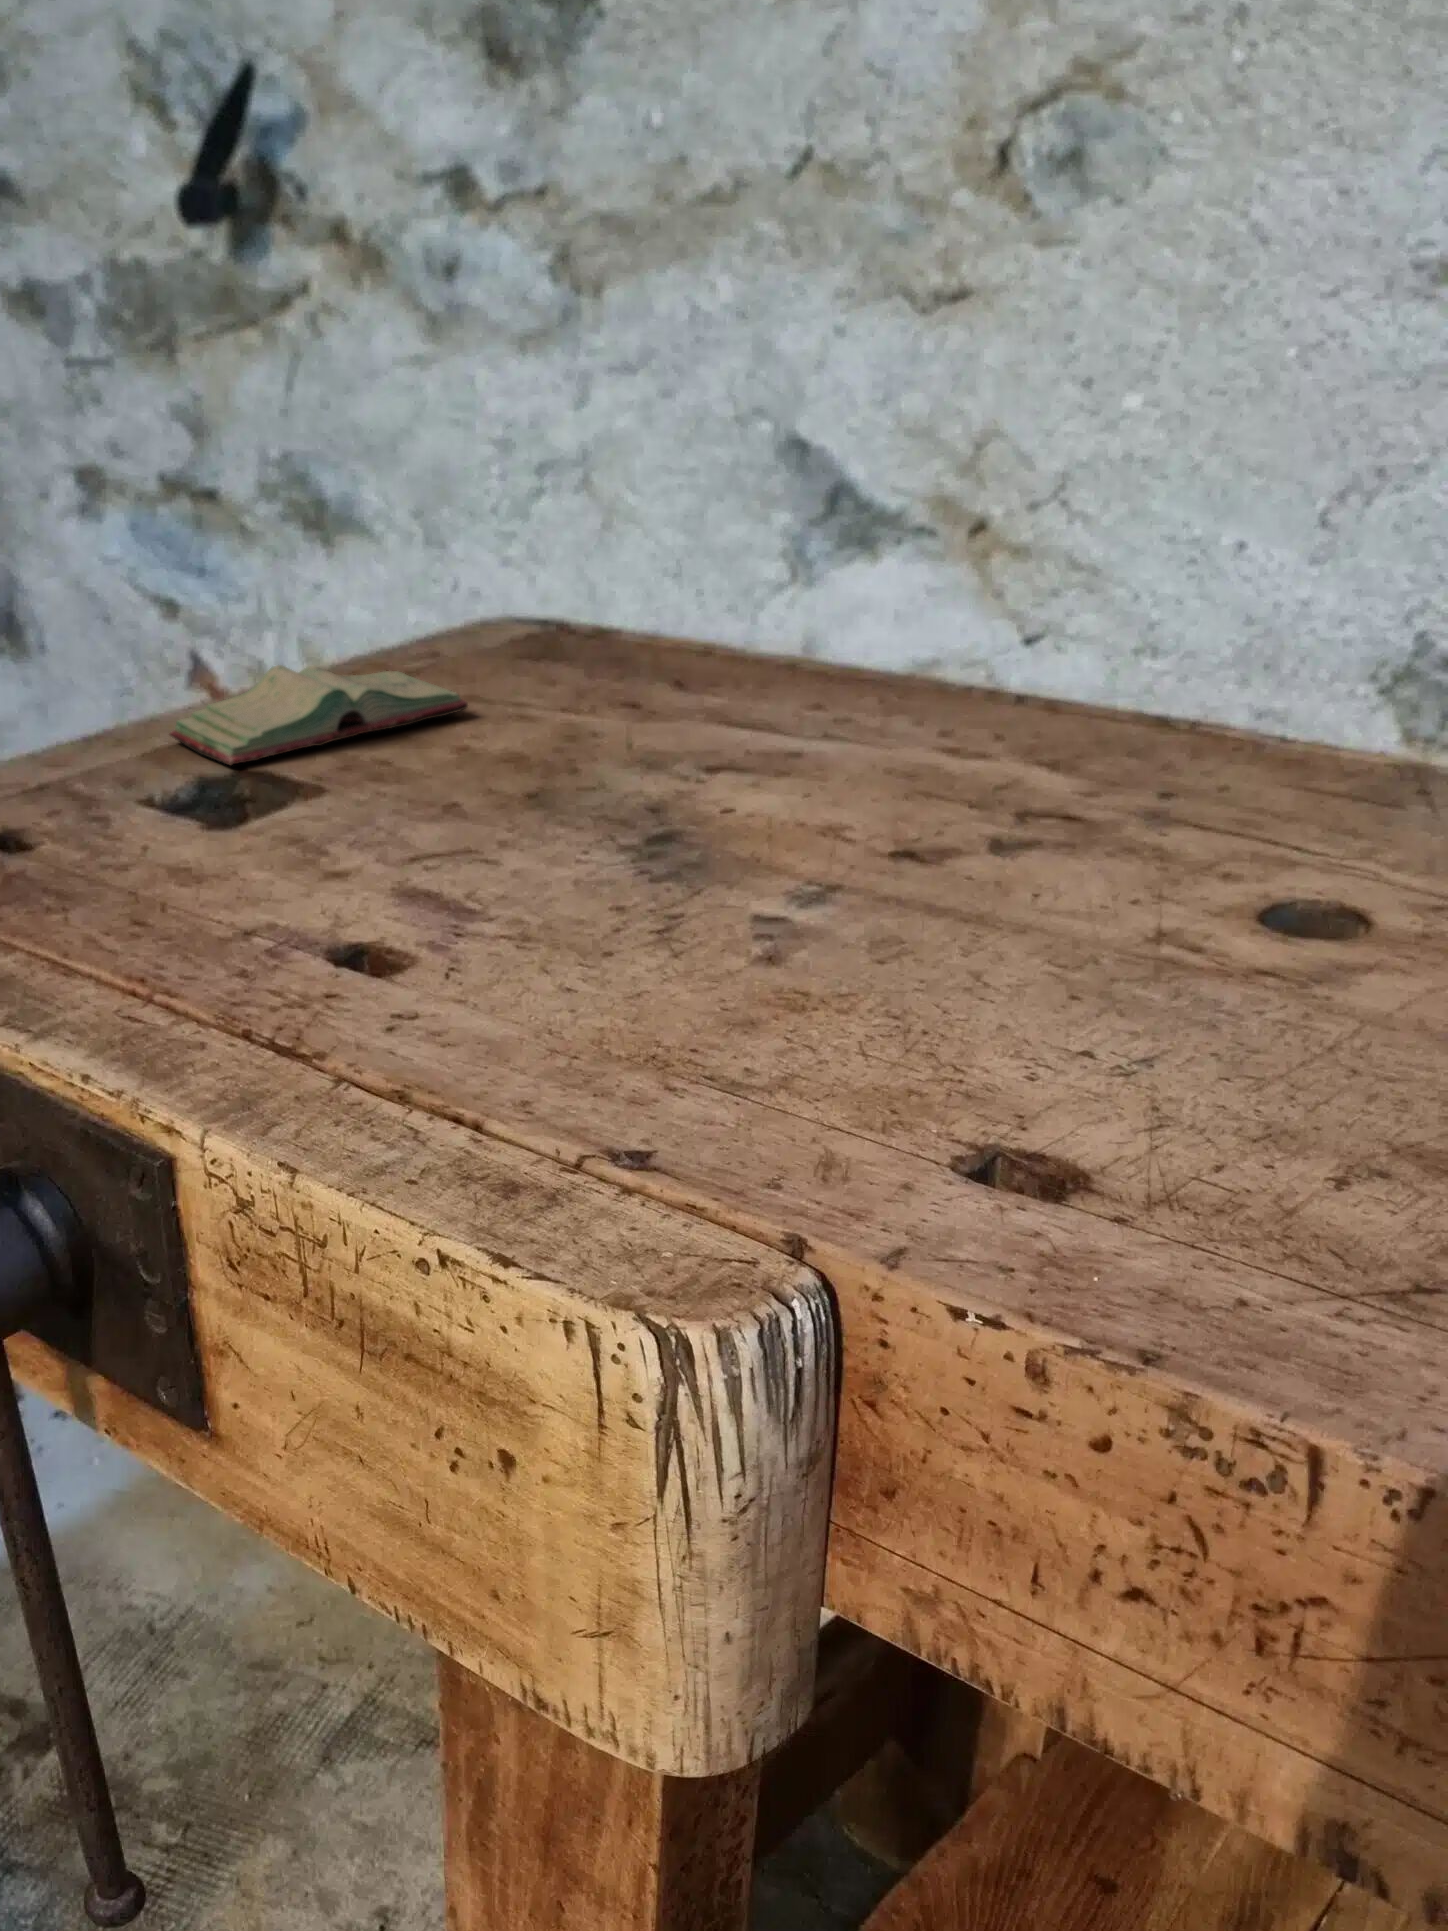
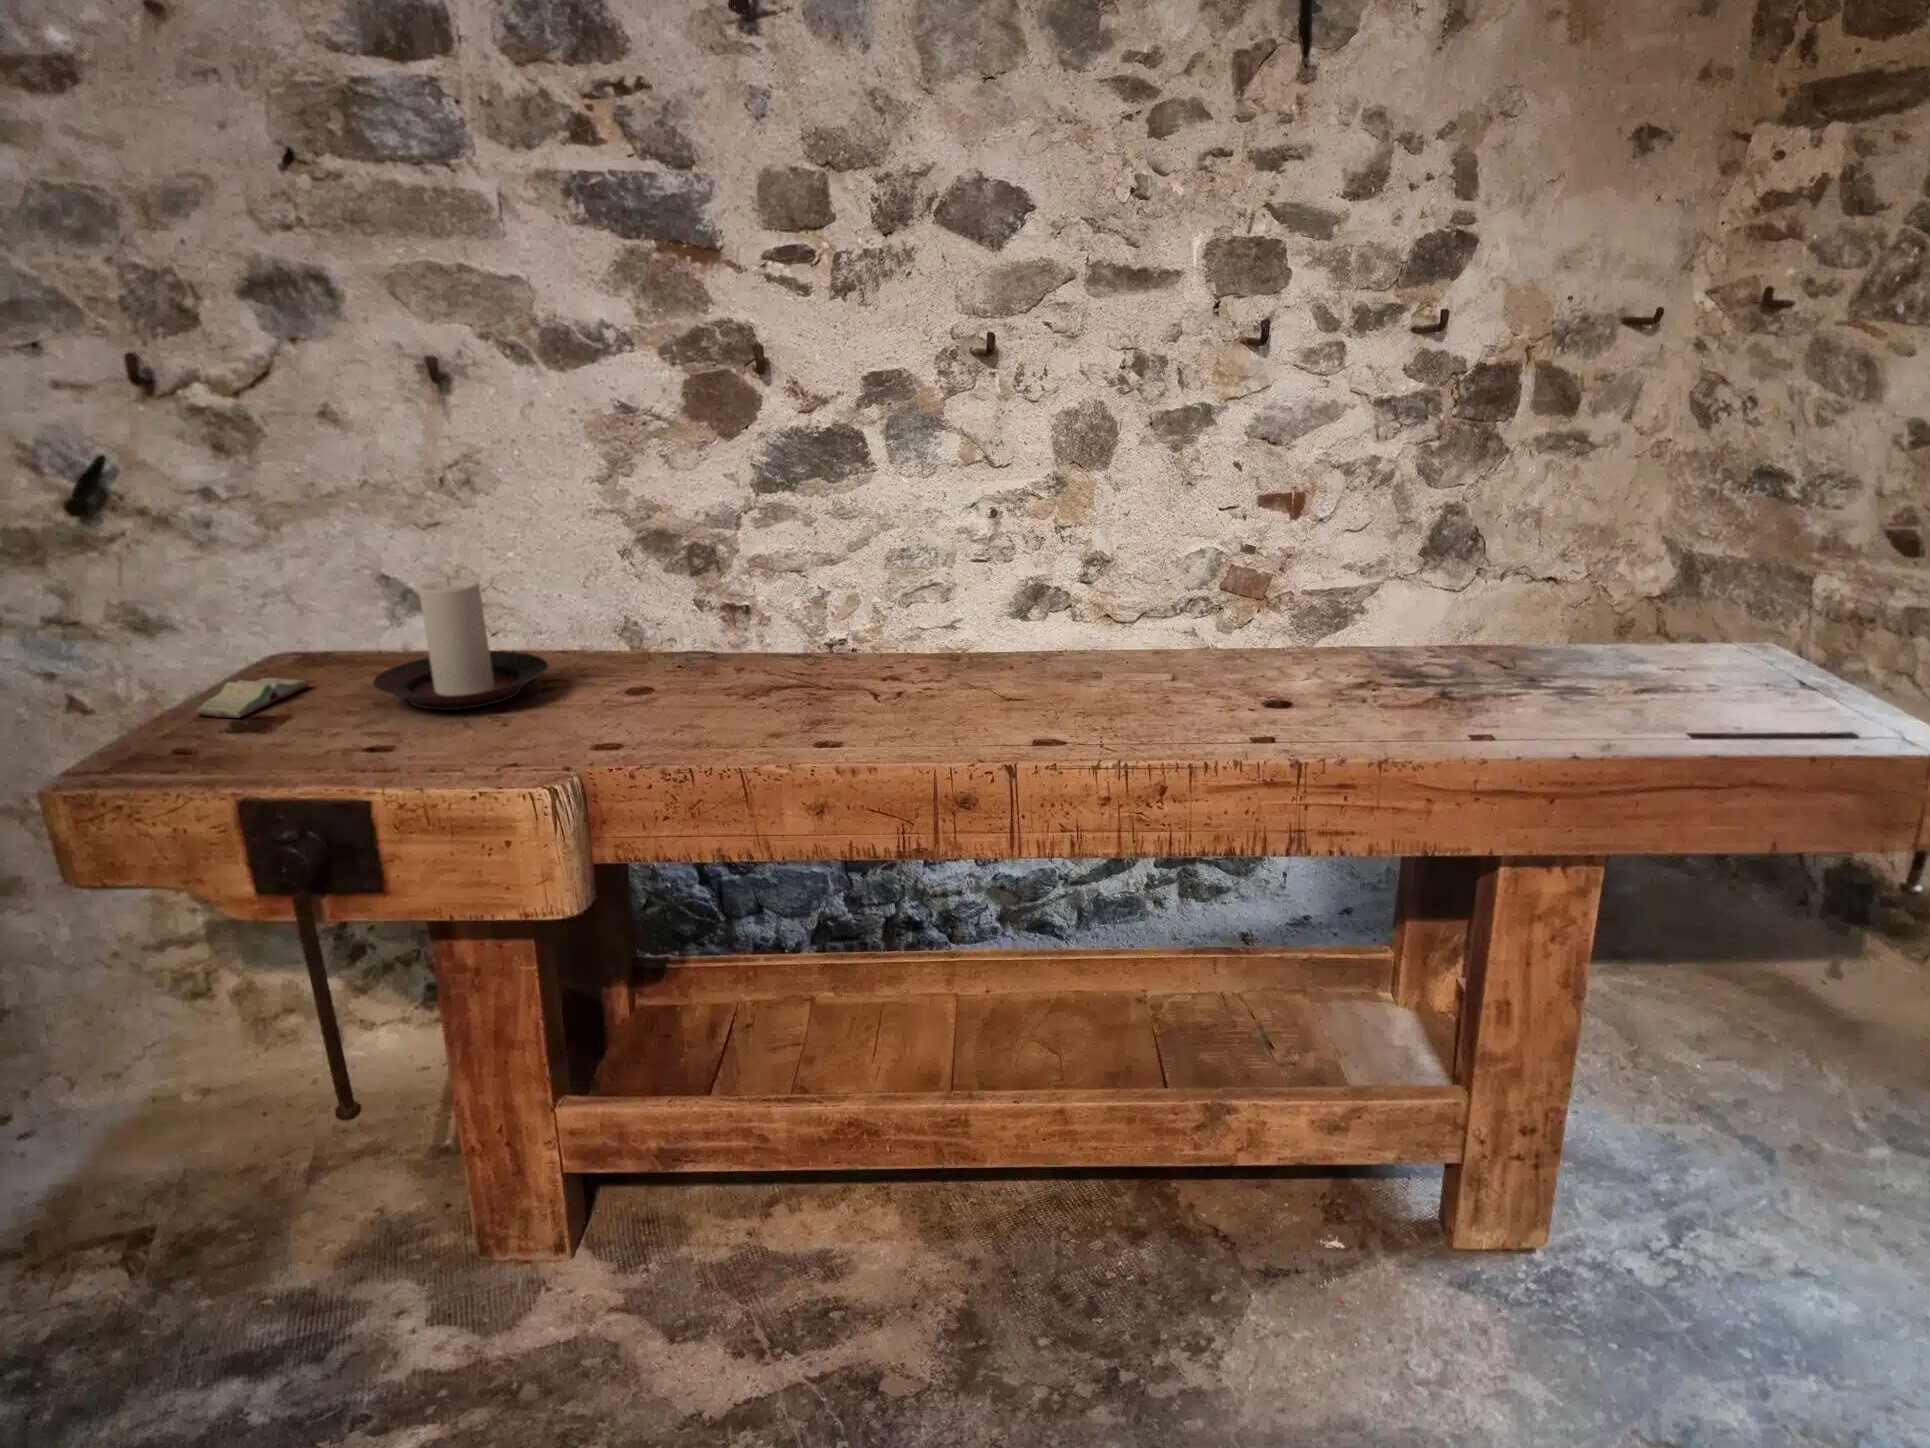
candle holder: none [523,400,1058,868] -> present [373,579,548,710]

